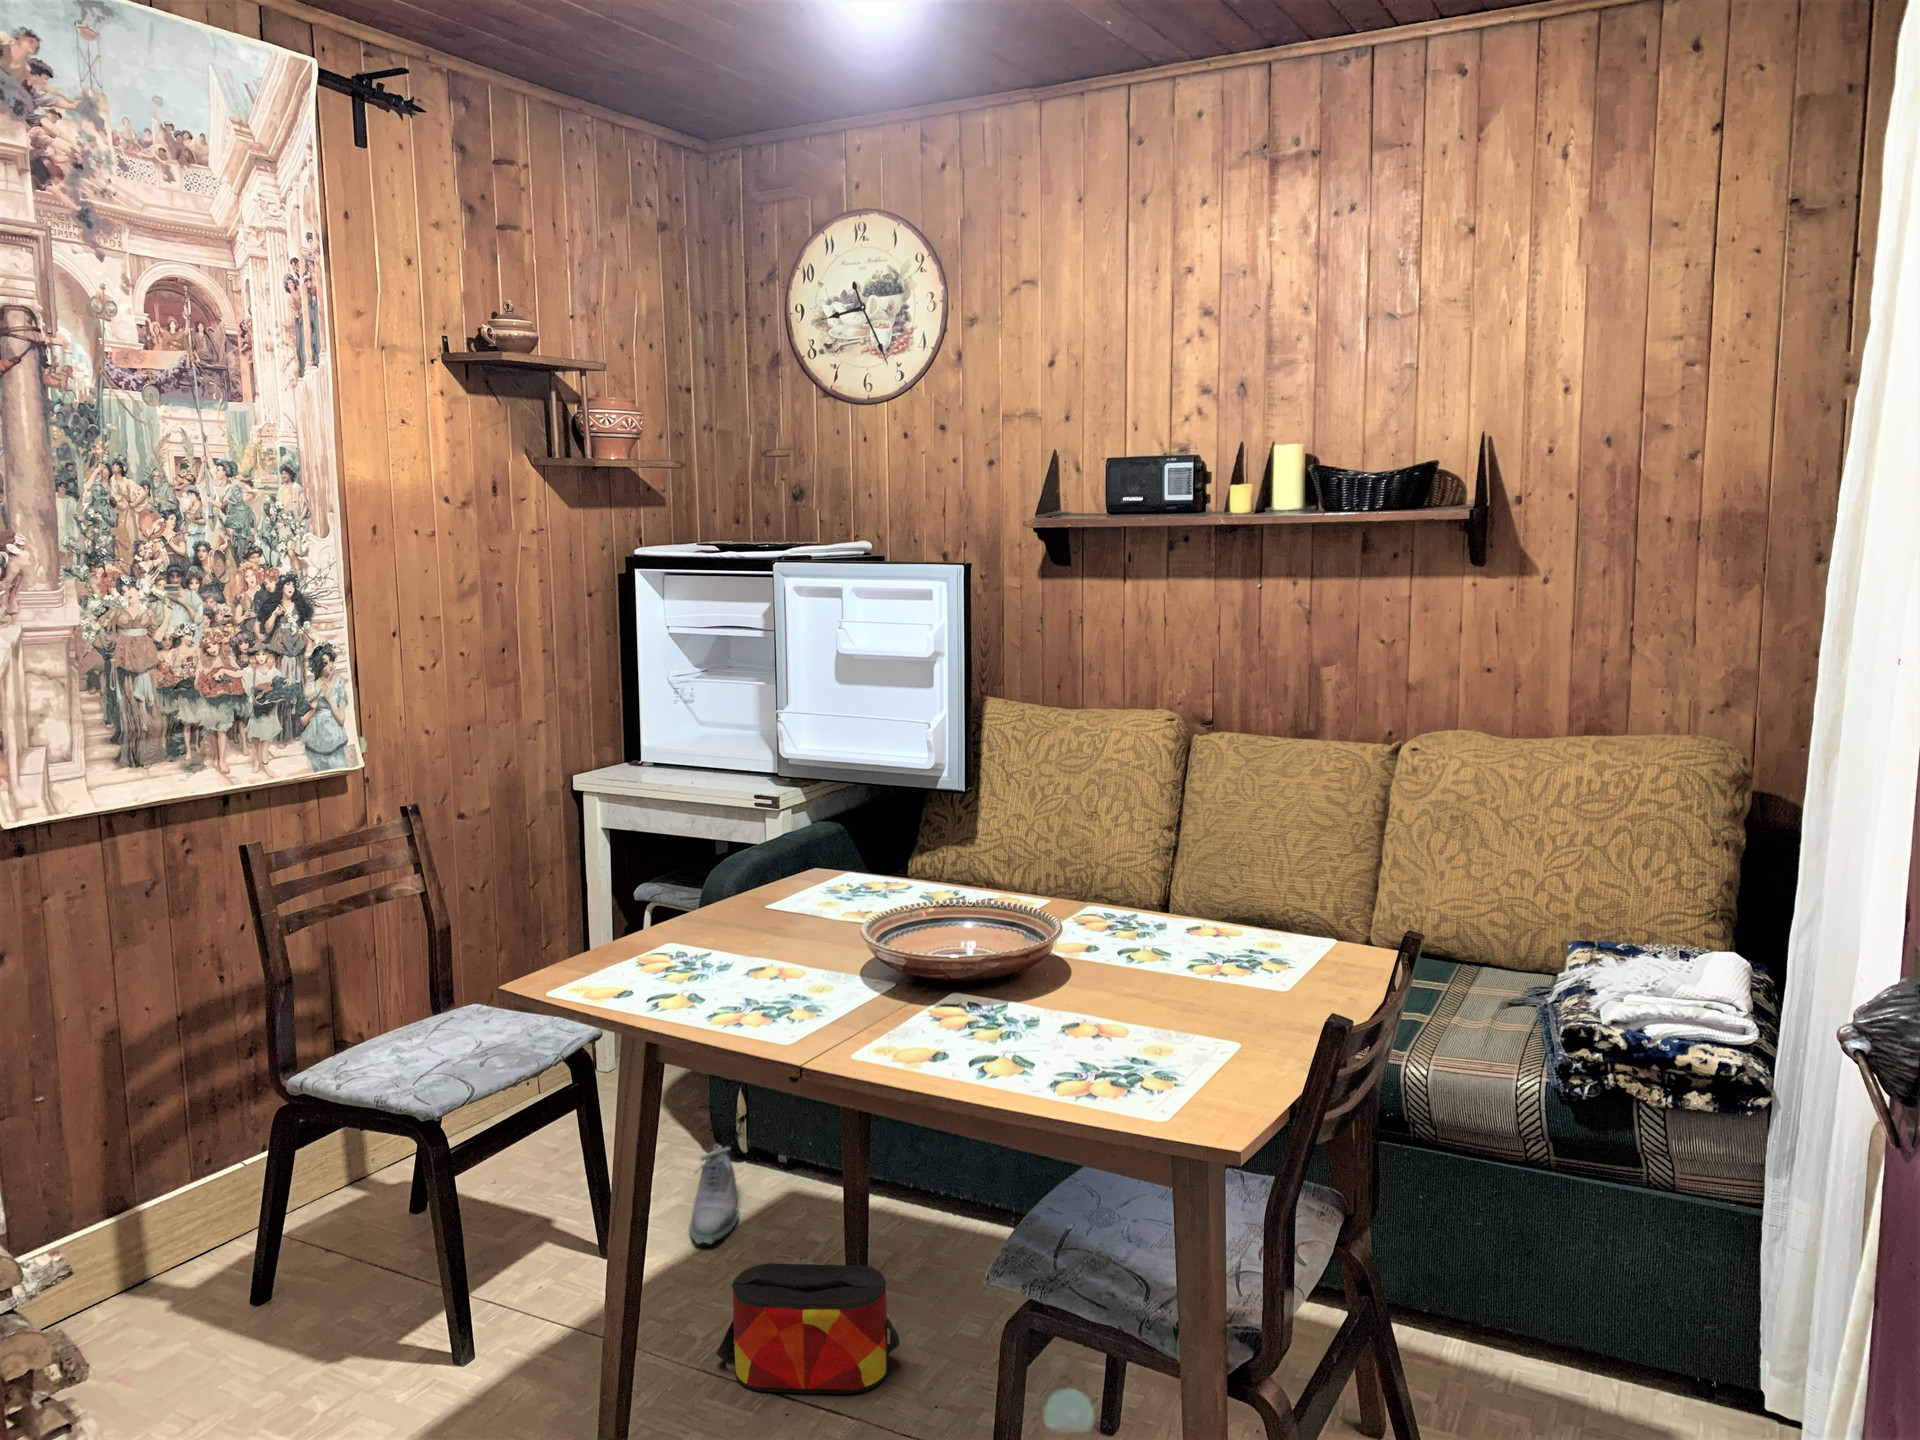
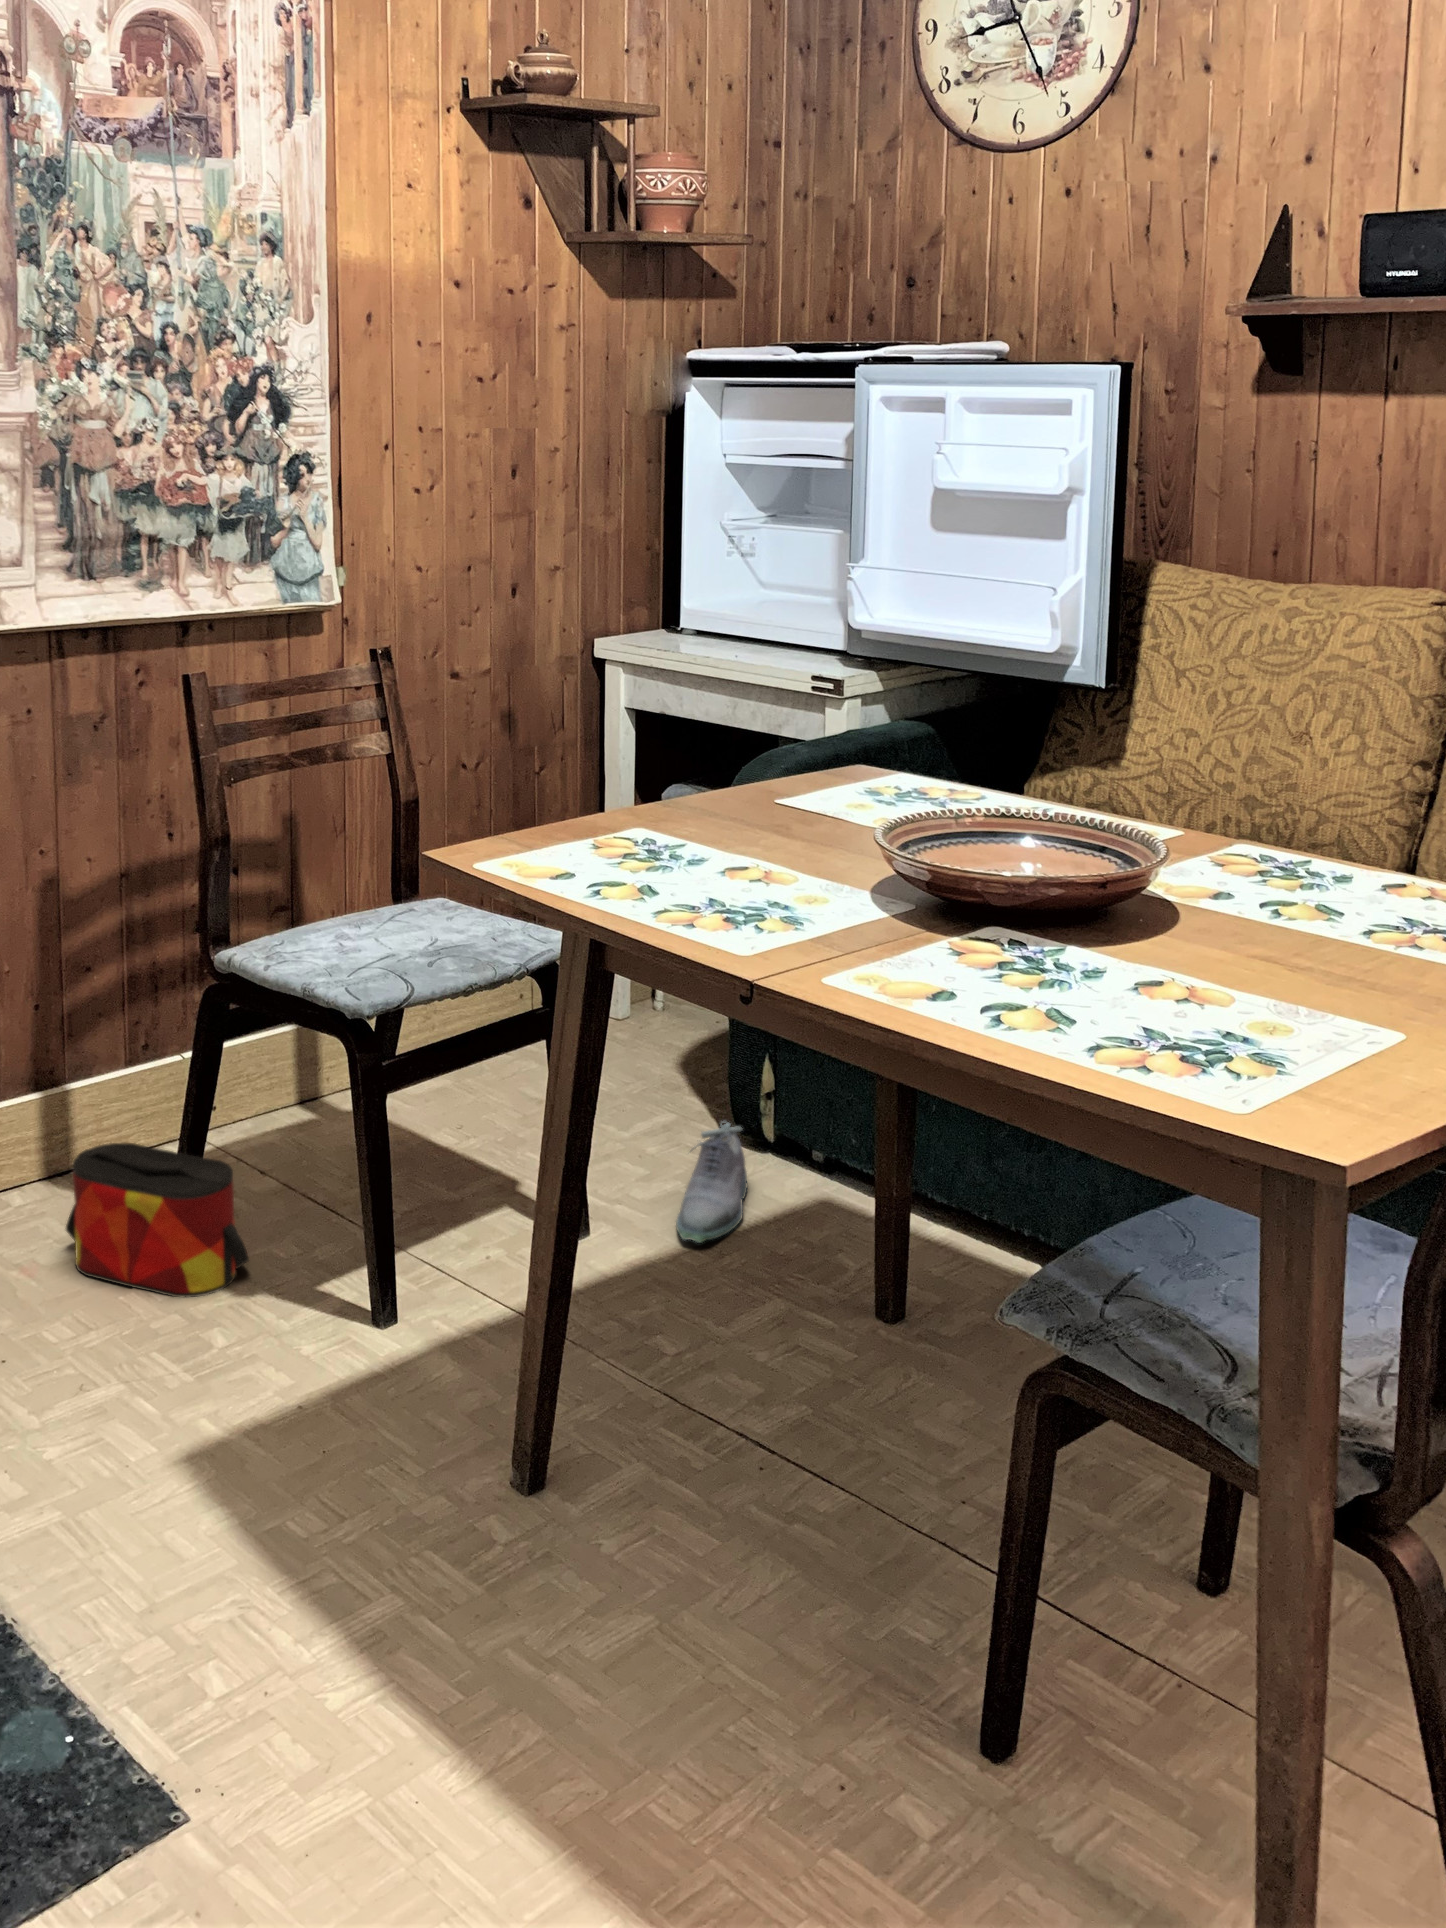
bag: present [716,1263,900,1394] -> present [66,1143,249,1297]

